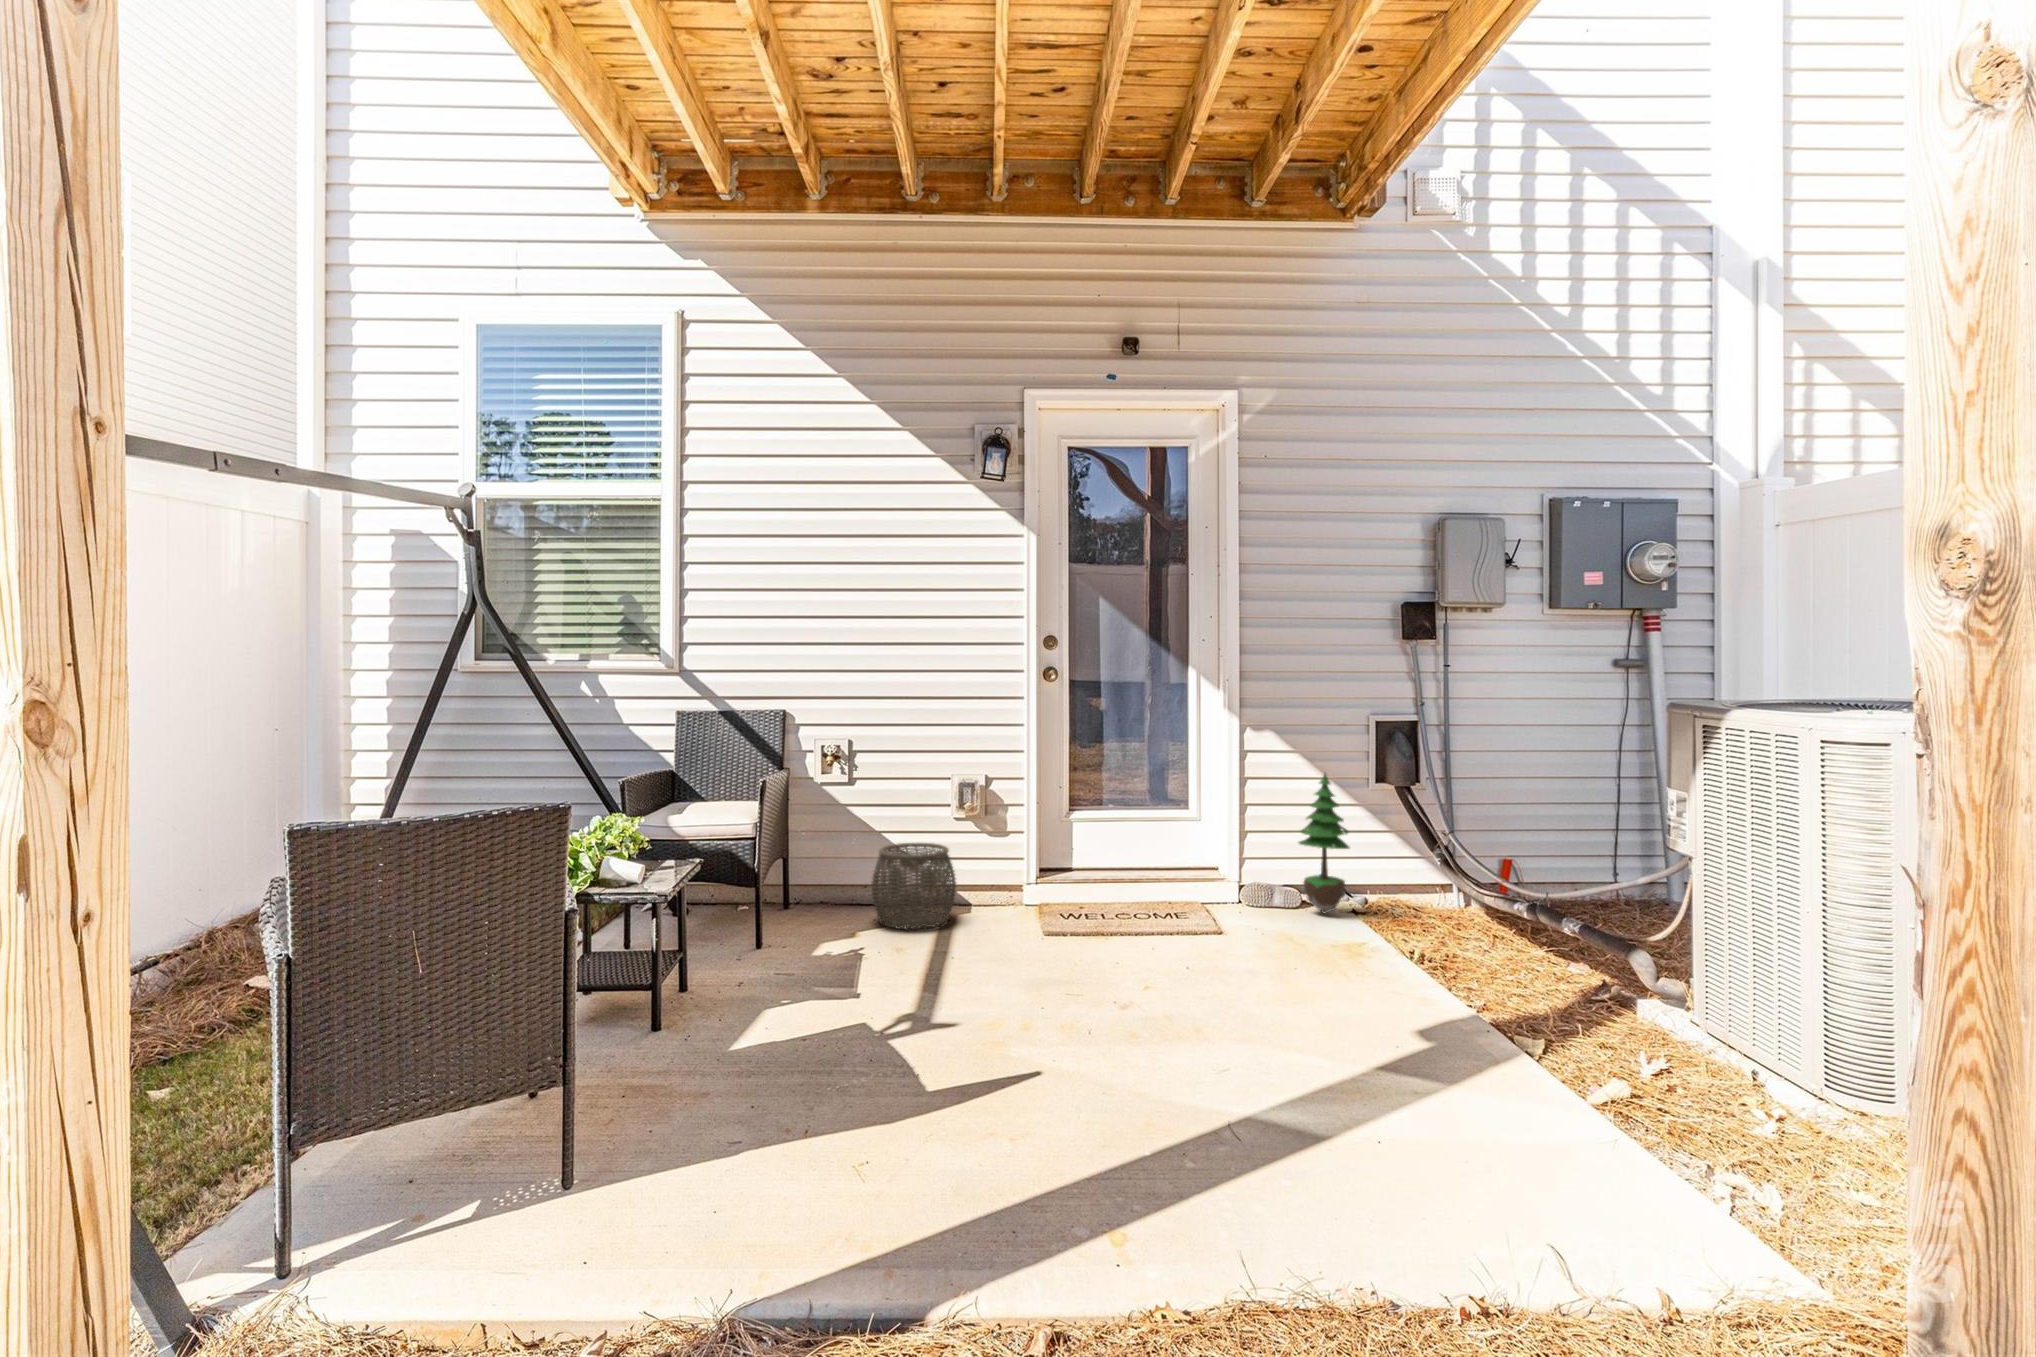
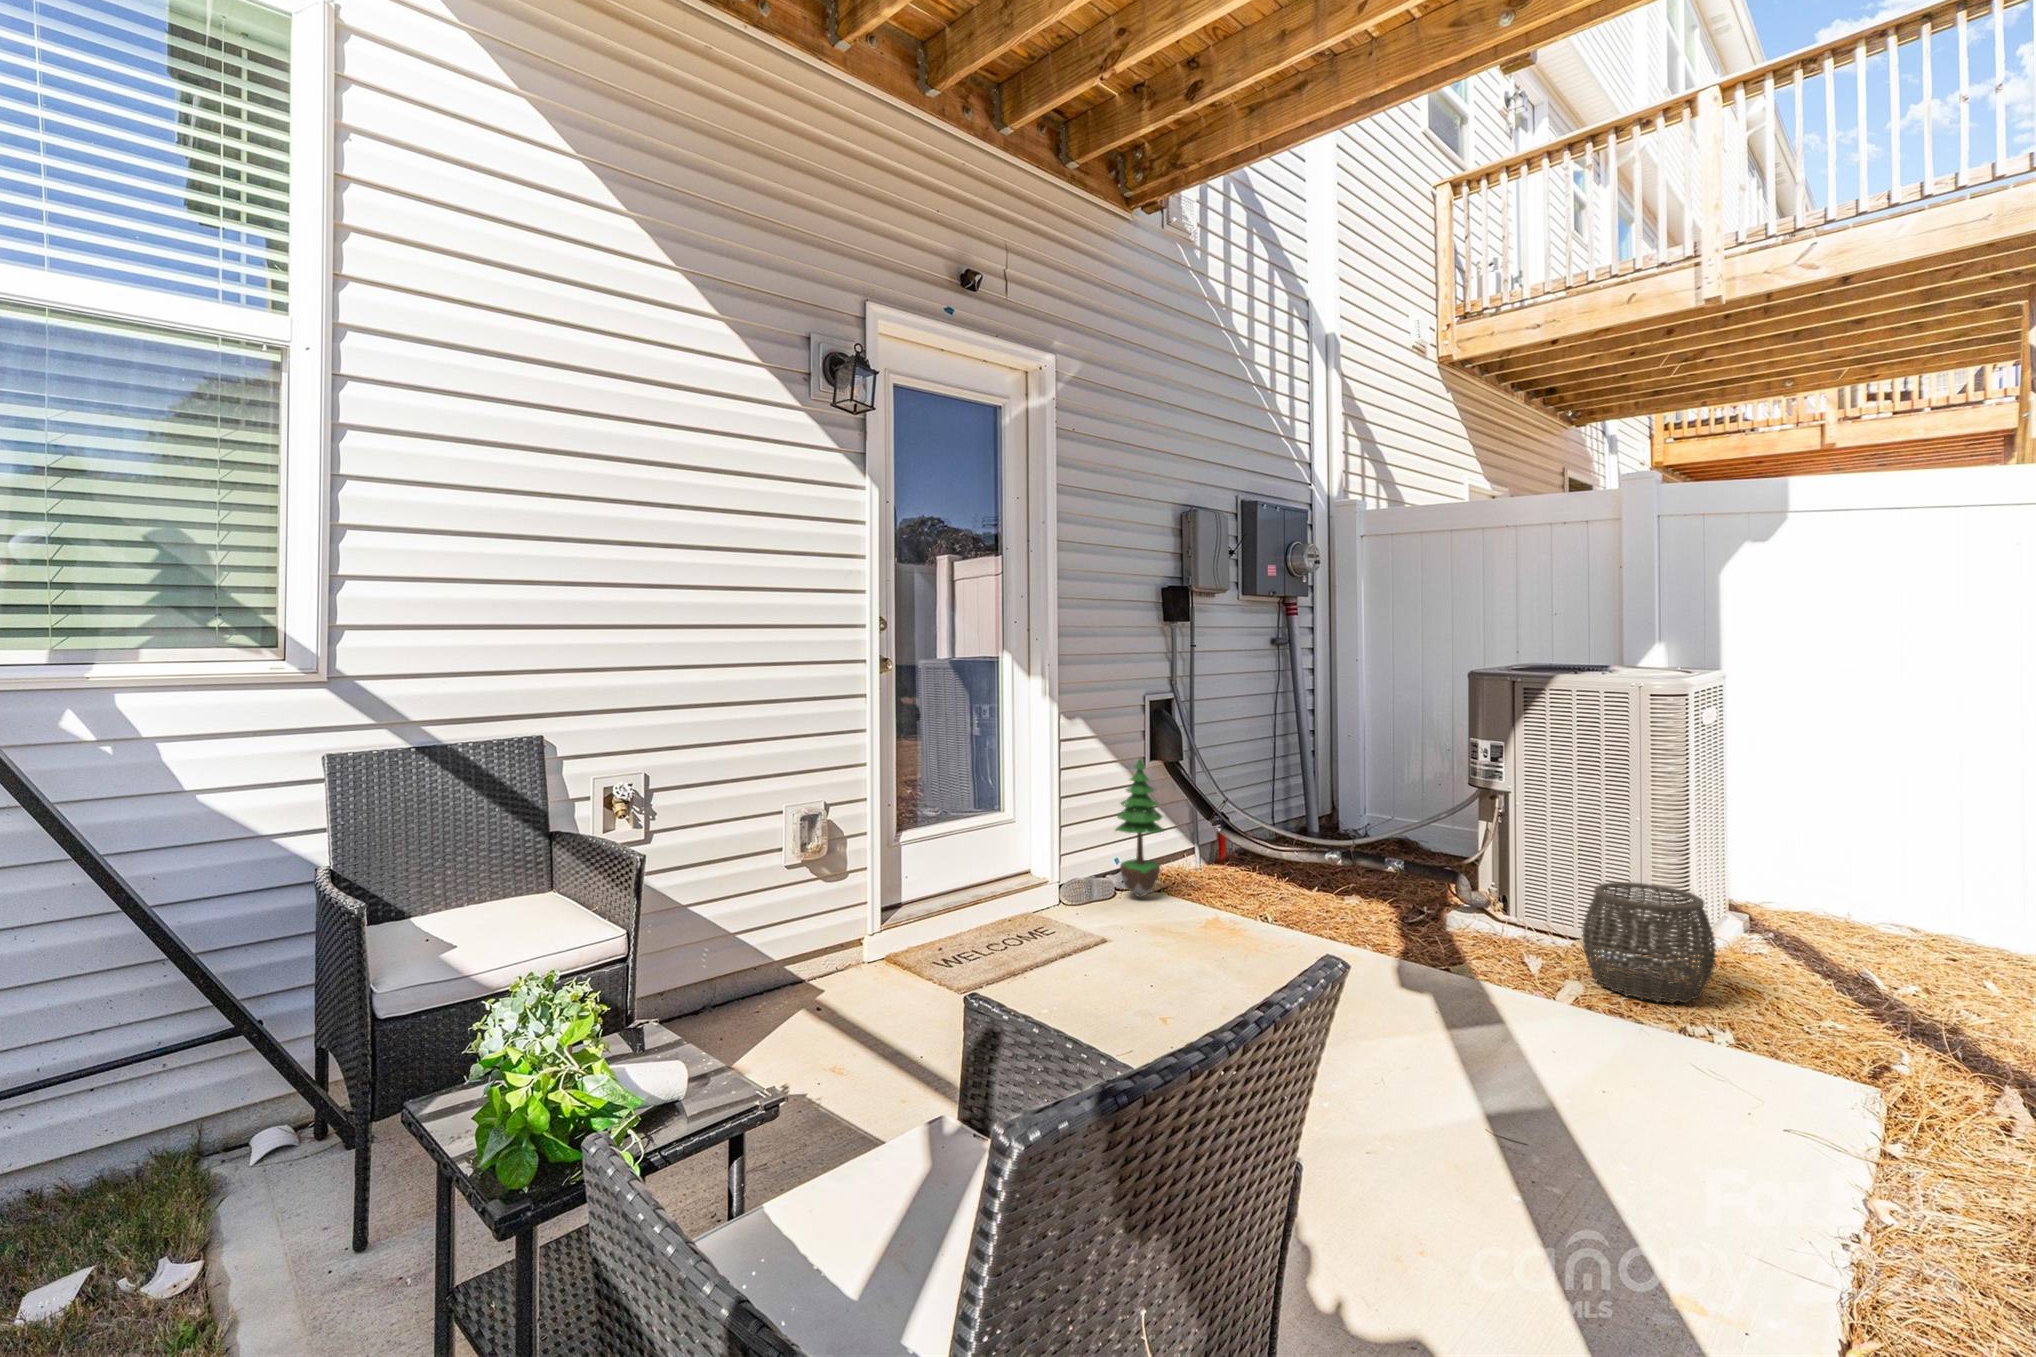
woven basket: present [871,843,956,929] -> present [1582,882,1716,1003]

